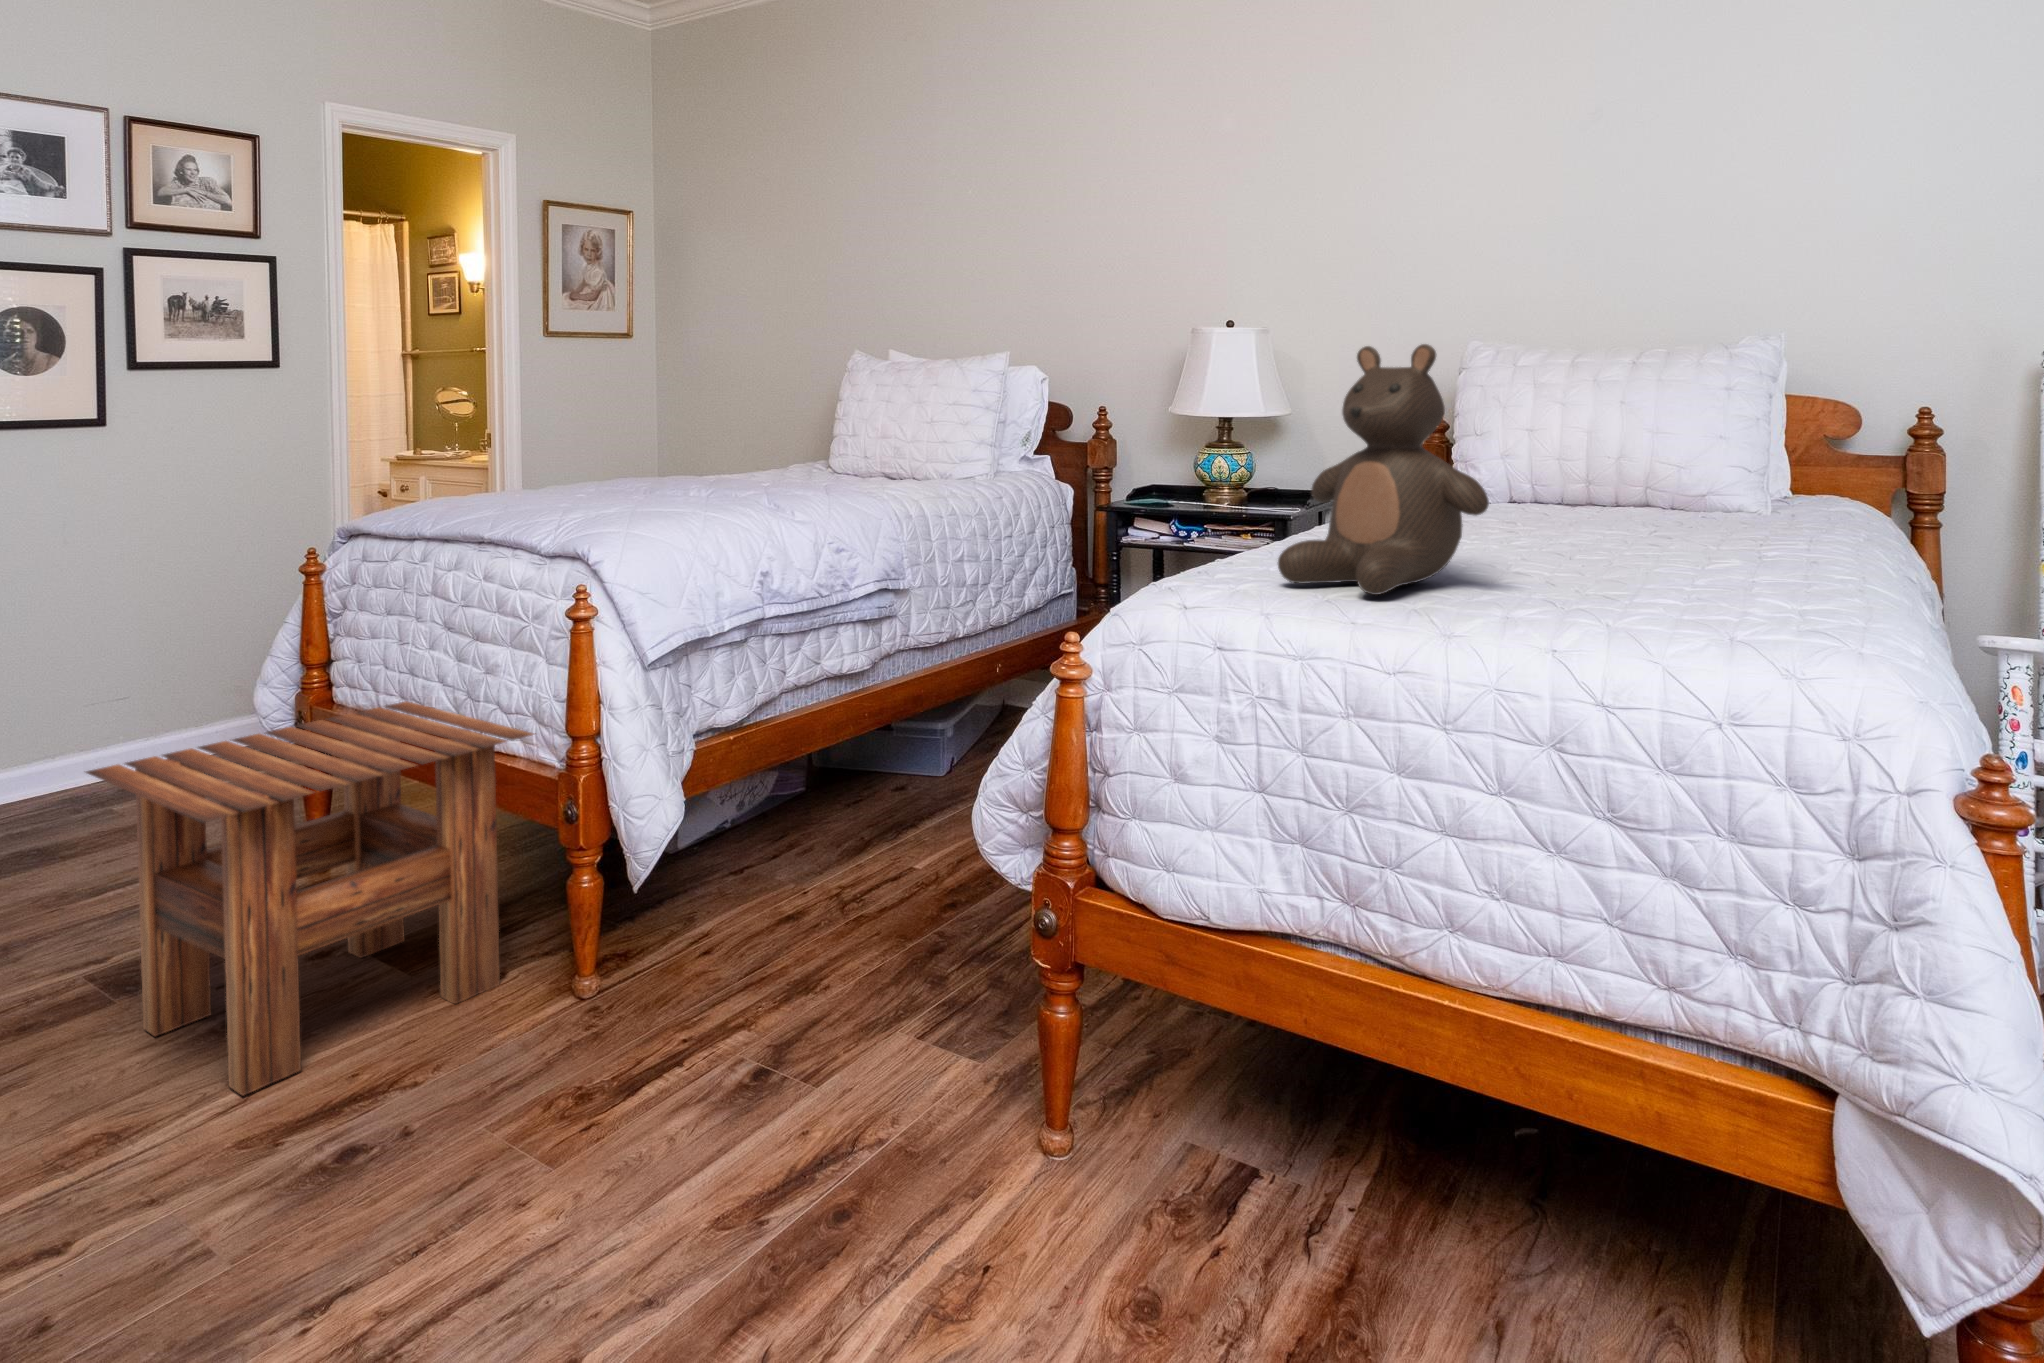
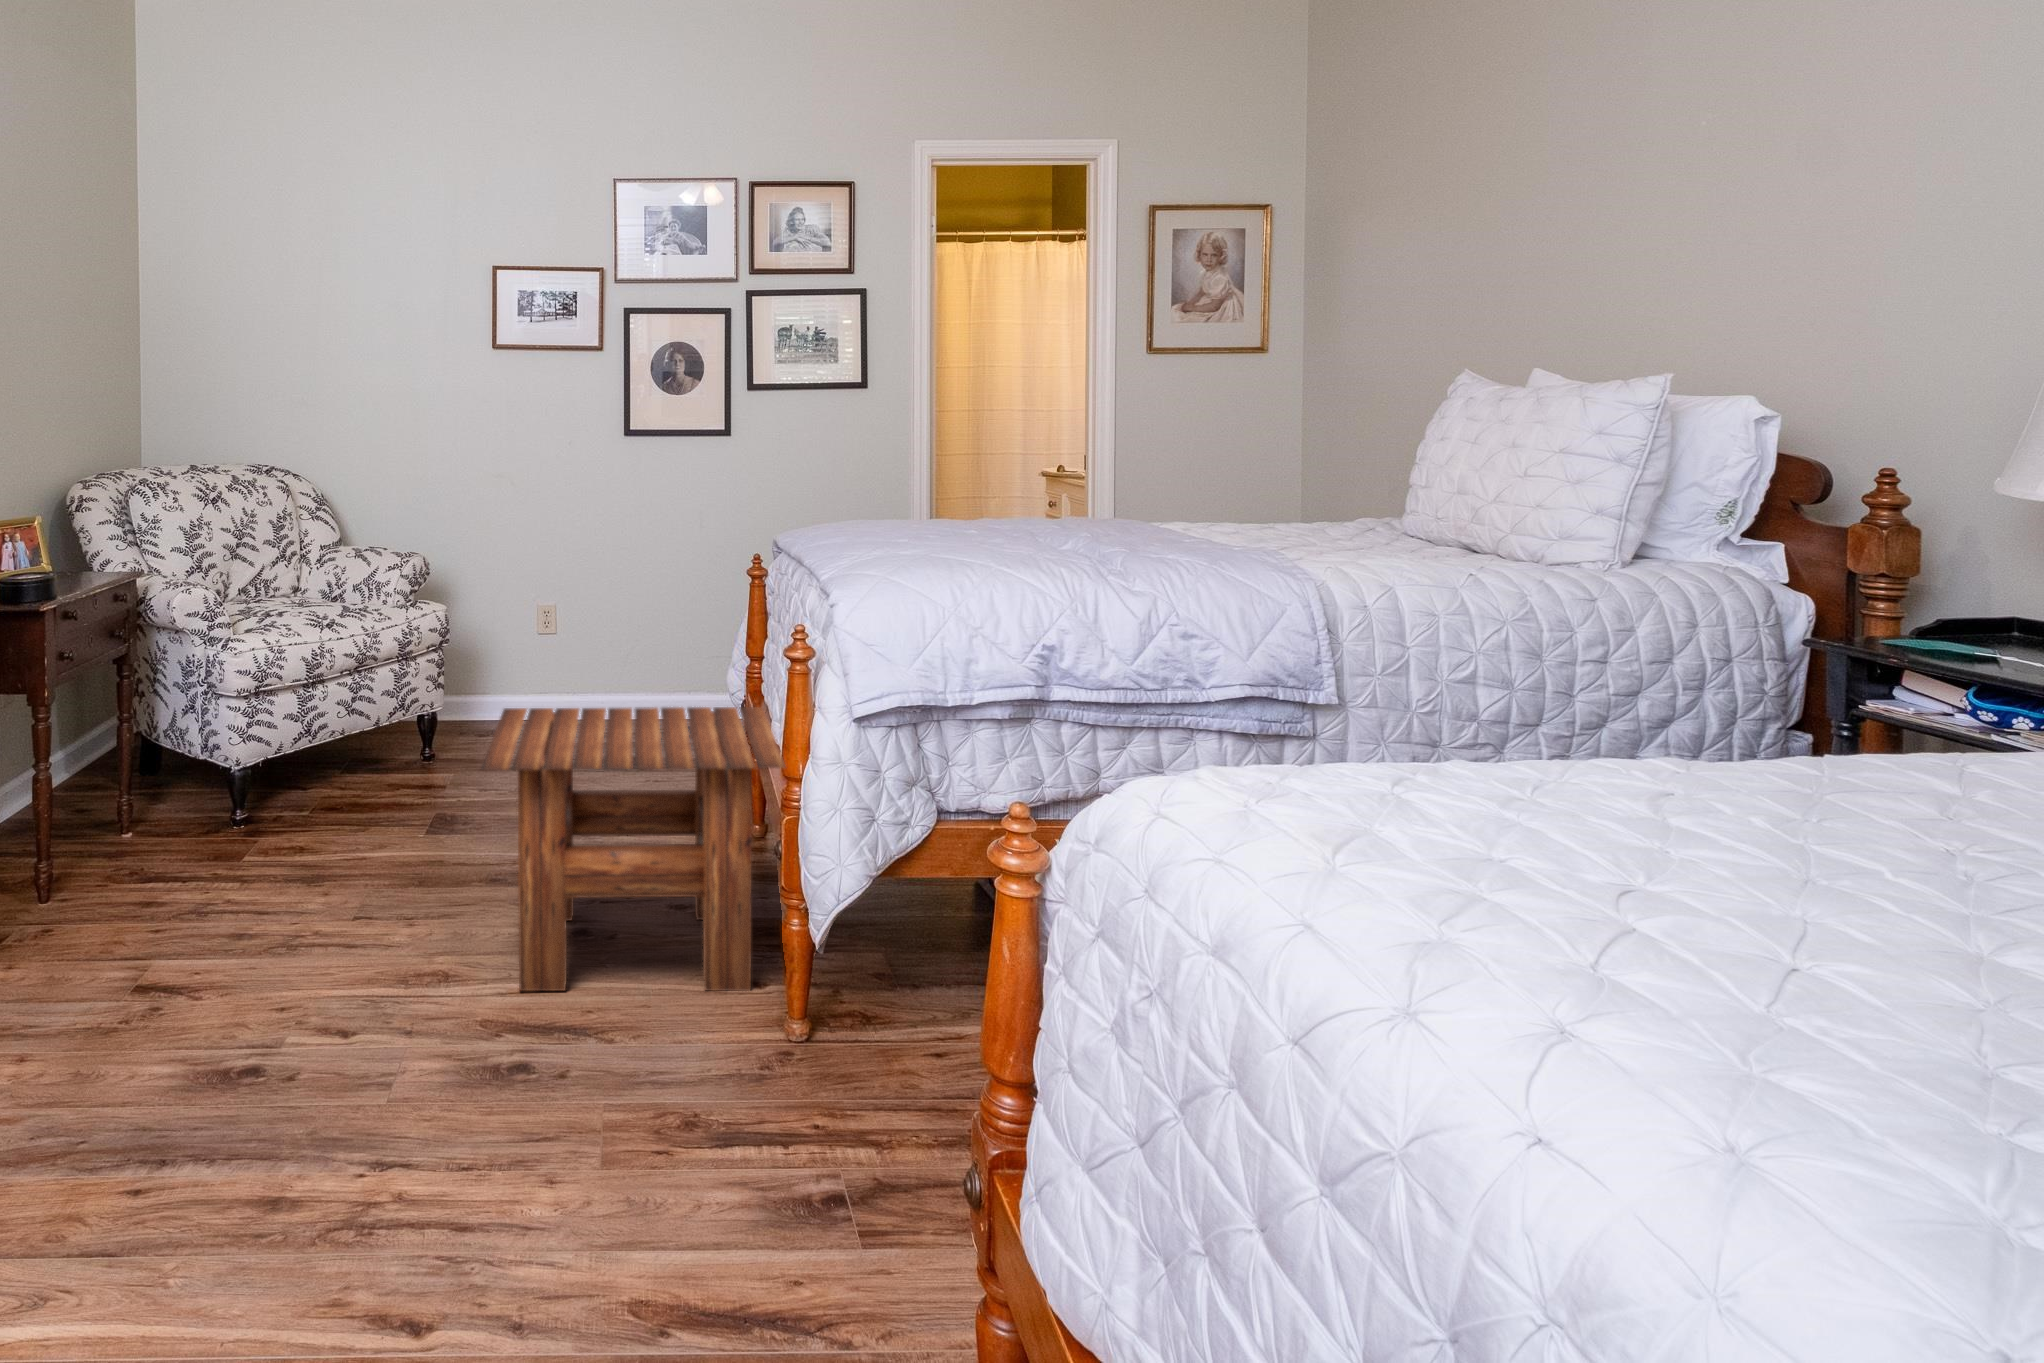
teddy bear: present [1278,344,1489,595] -> none [1340,462,1732,929]

